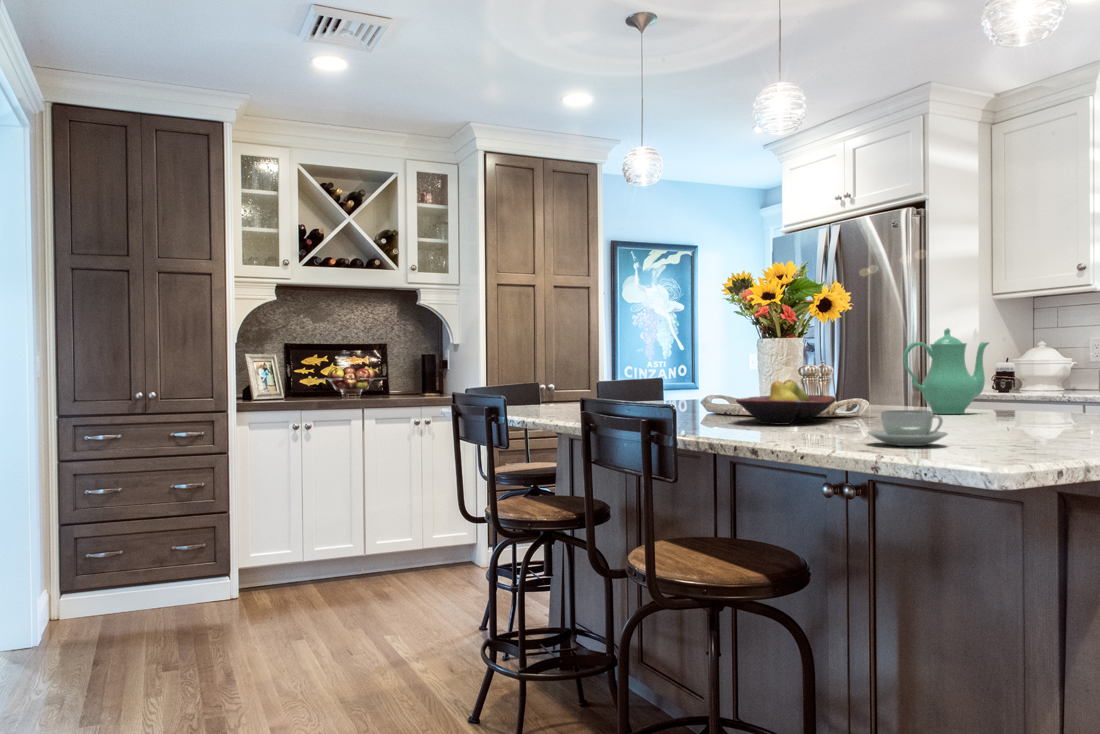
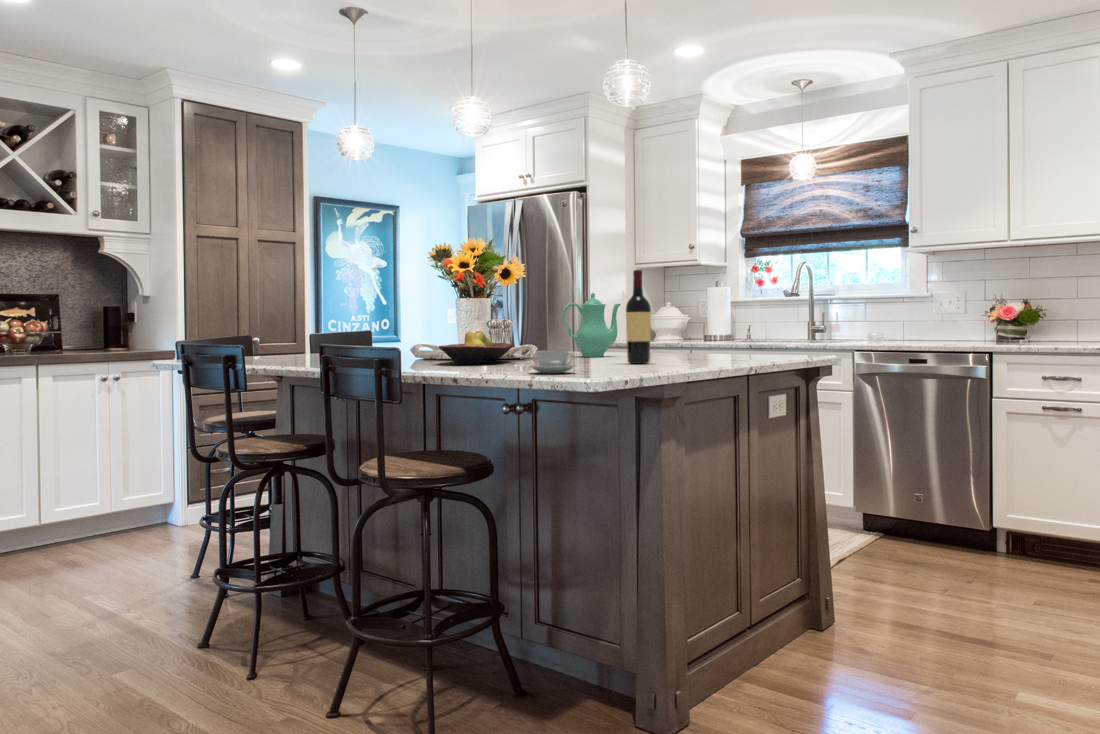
wine bottle: none [1013,290,1055,429] -> present [626,270,651,364]

